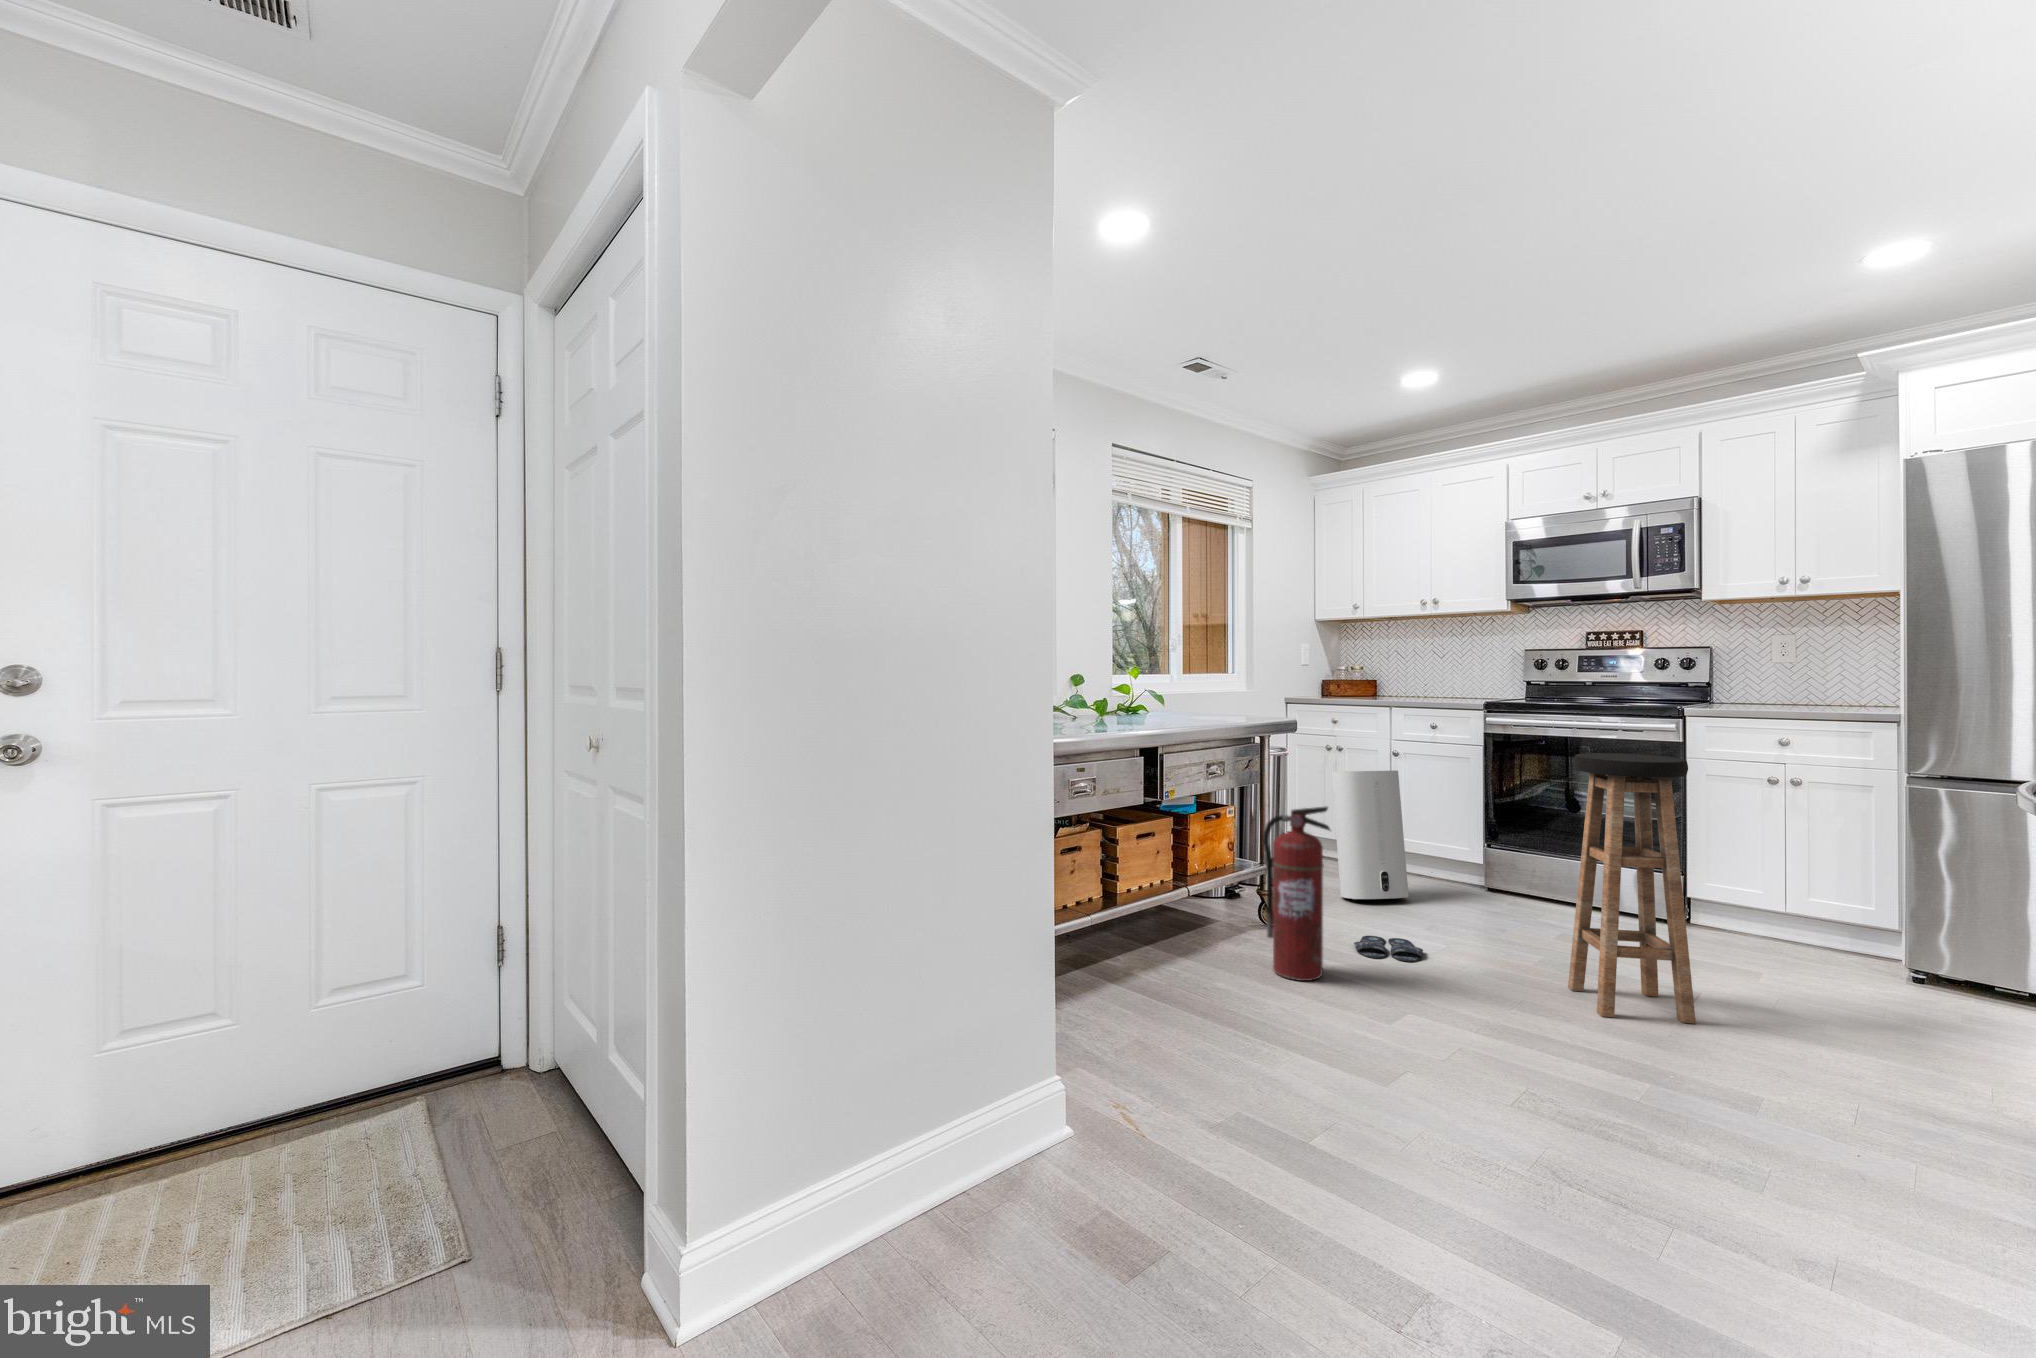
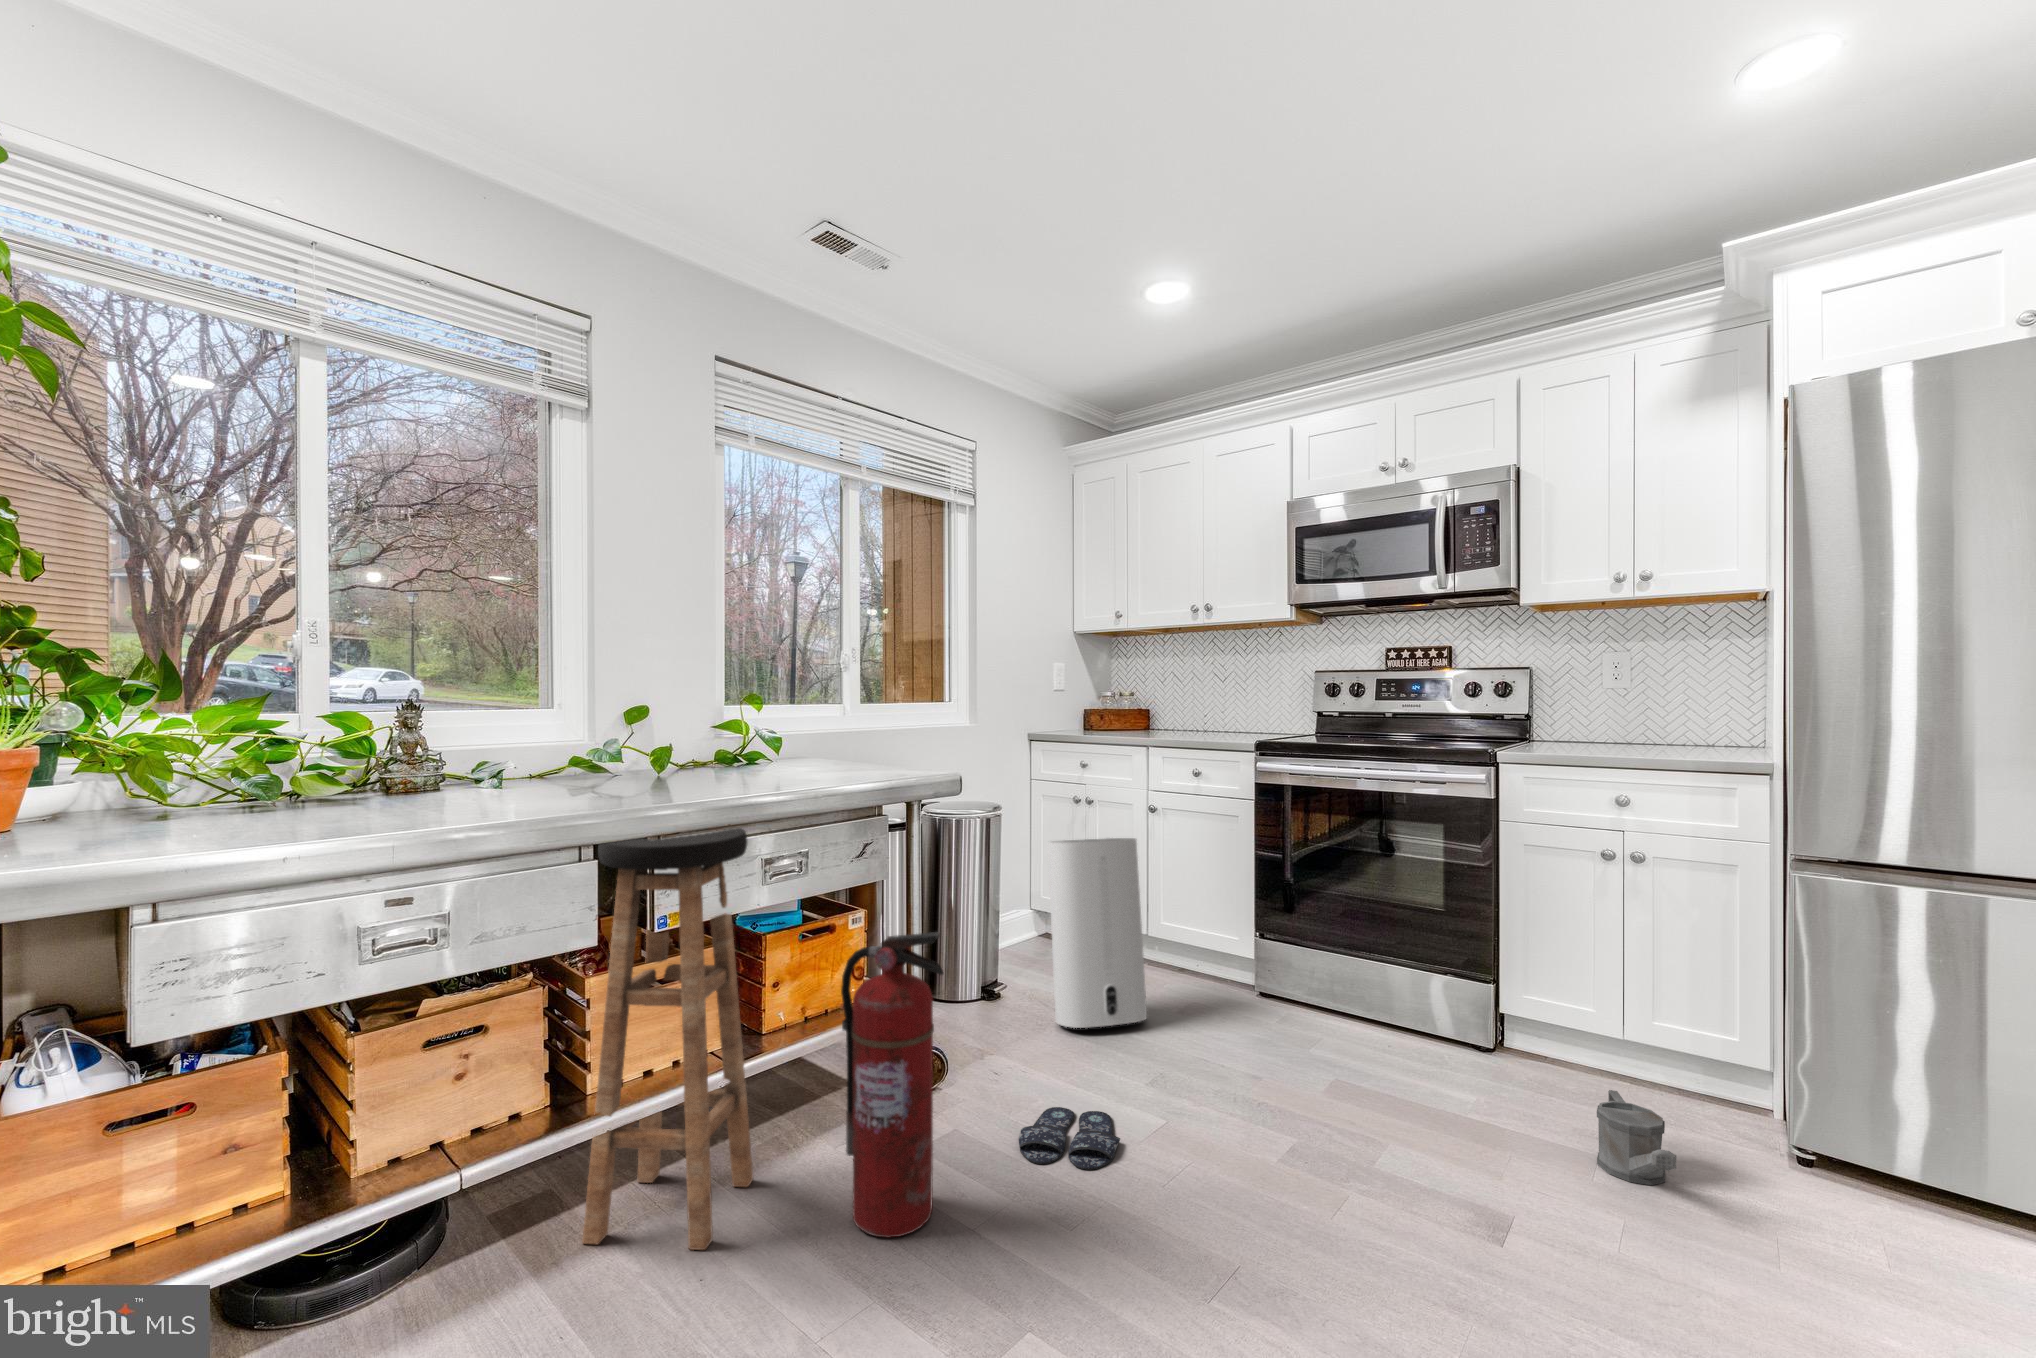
bar stool: present [1568,753,1696,1024] -> present [582,828,753,1250]
watering can: none [1761,932,1817,985] -> present [1597,1090,1676,1185]

